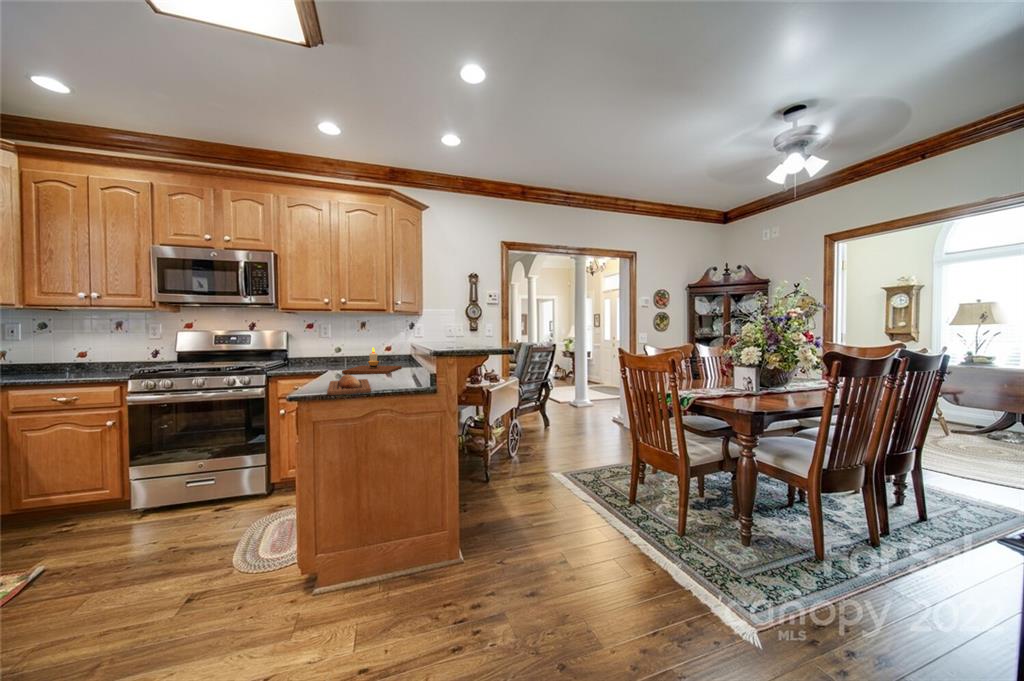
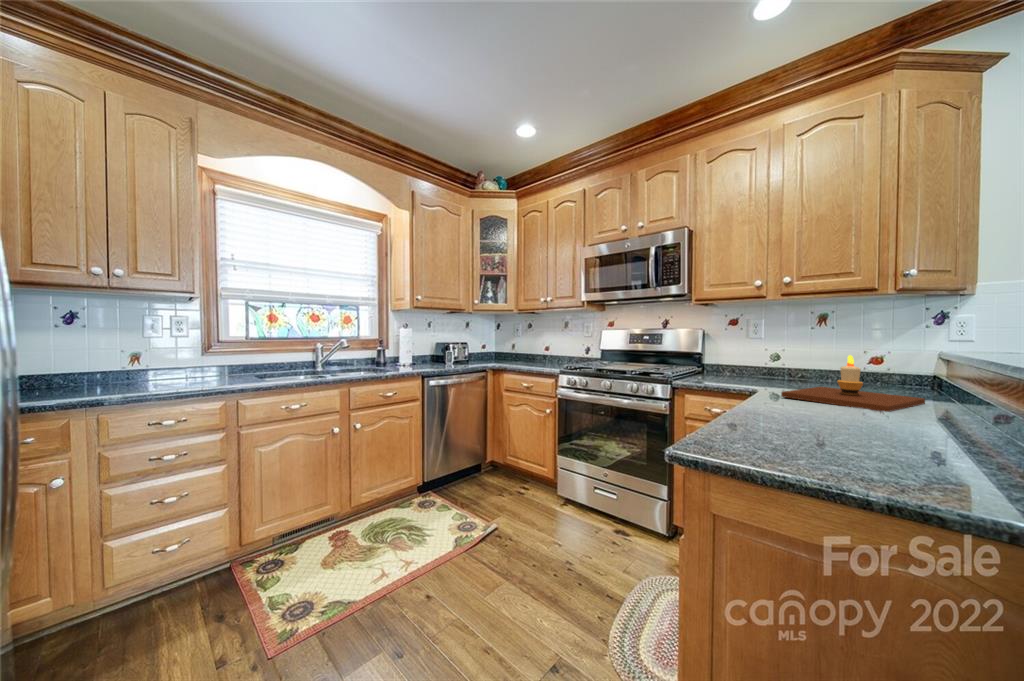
bread loaf: present [327,374,371,395] -> none [744,403,863,463]

